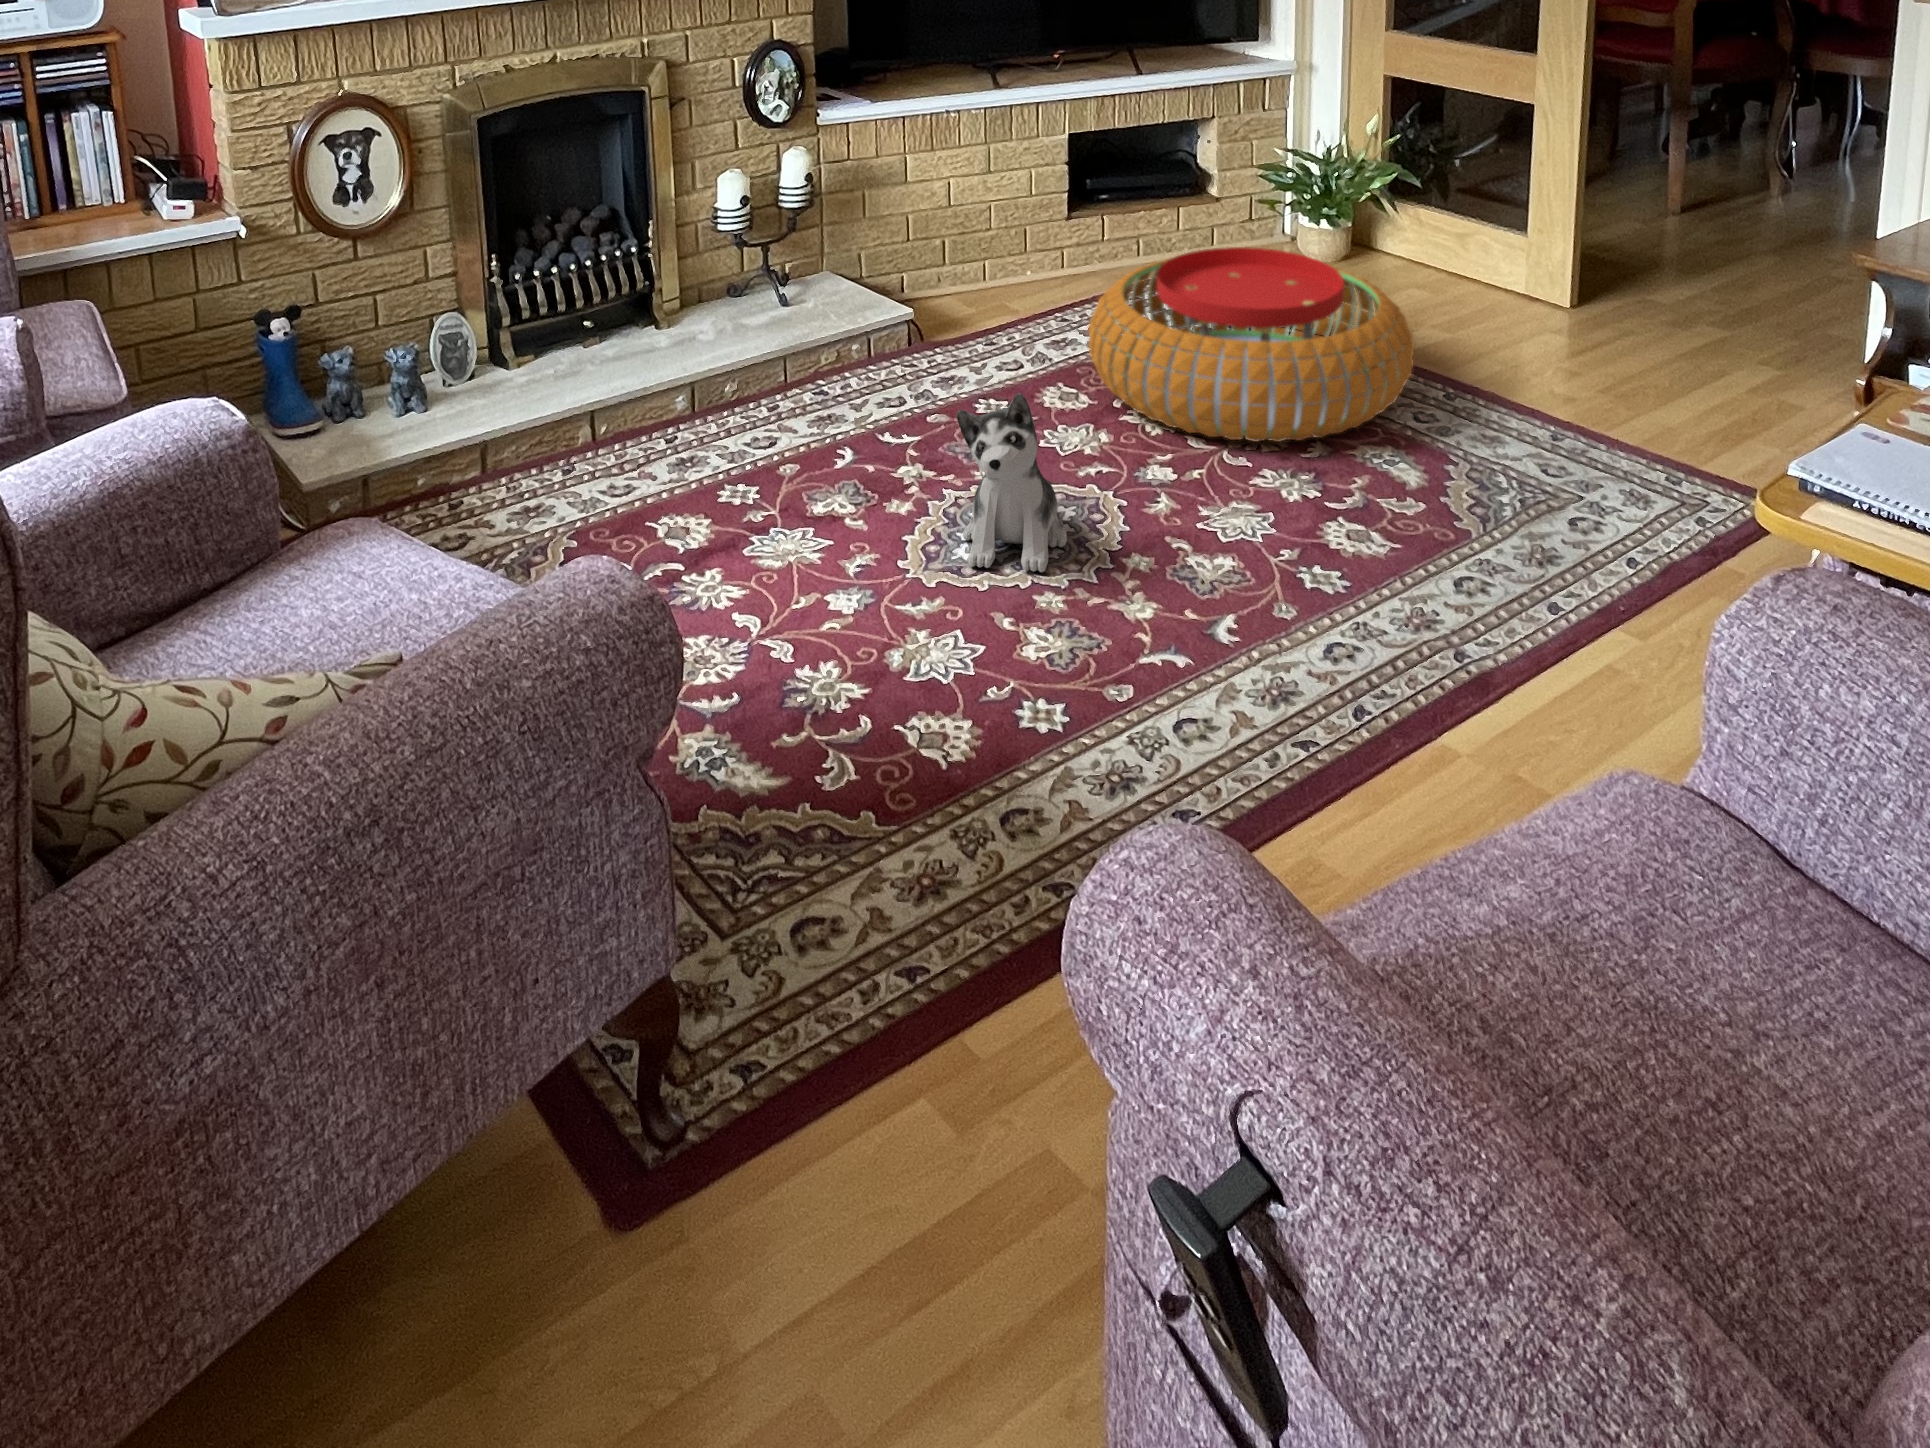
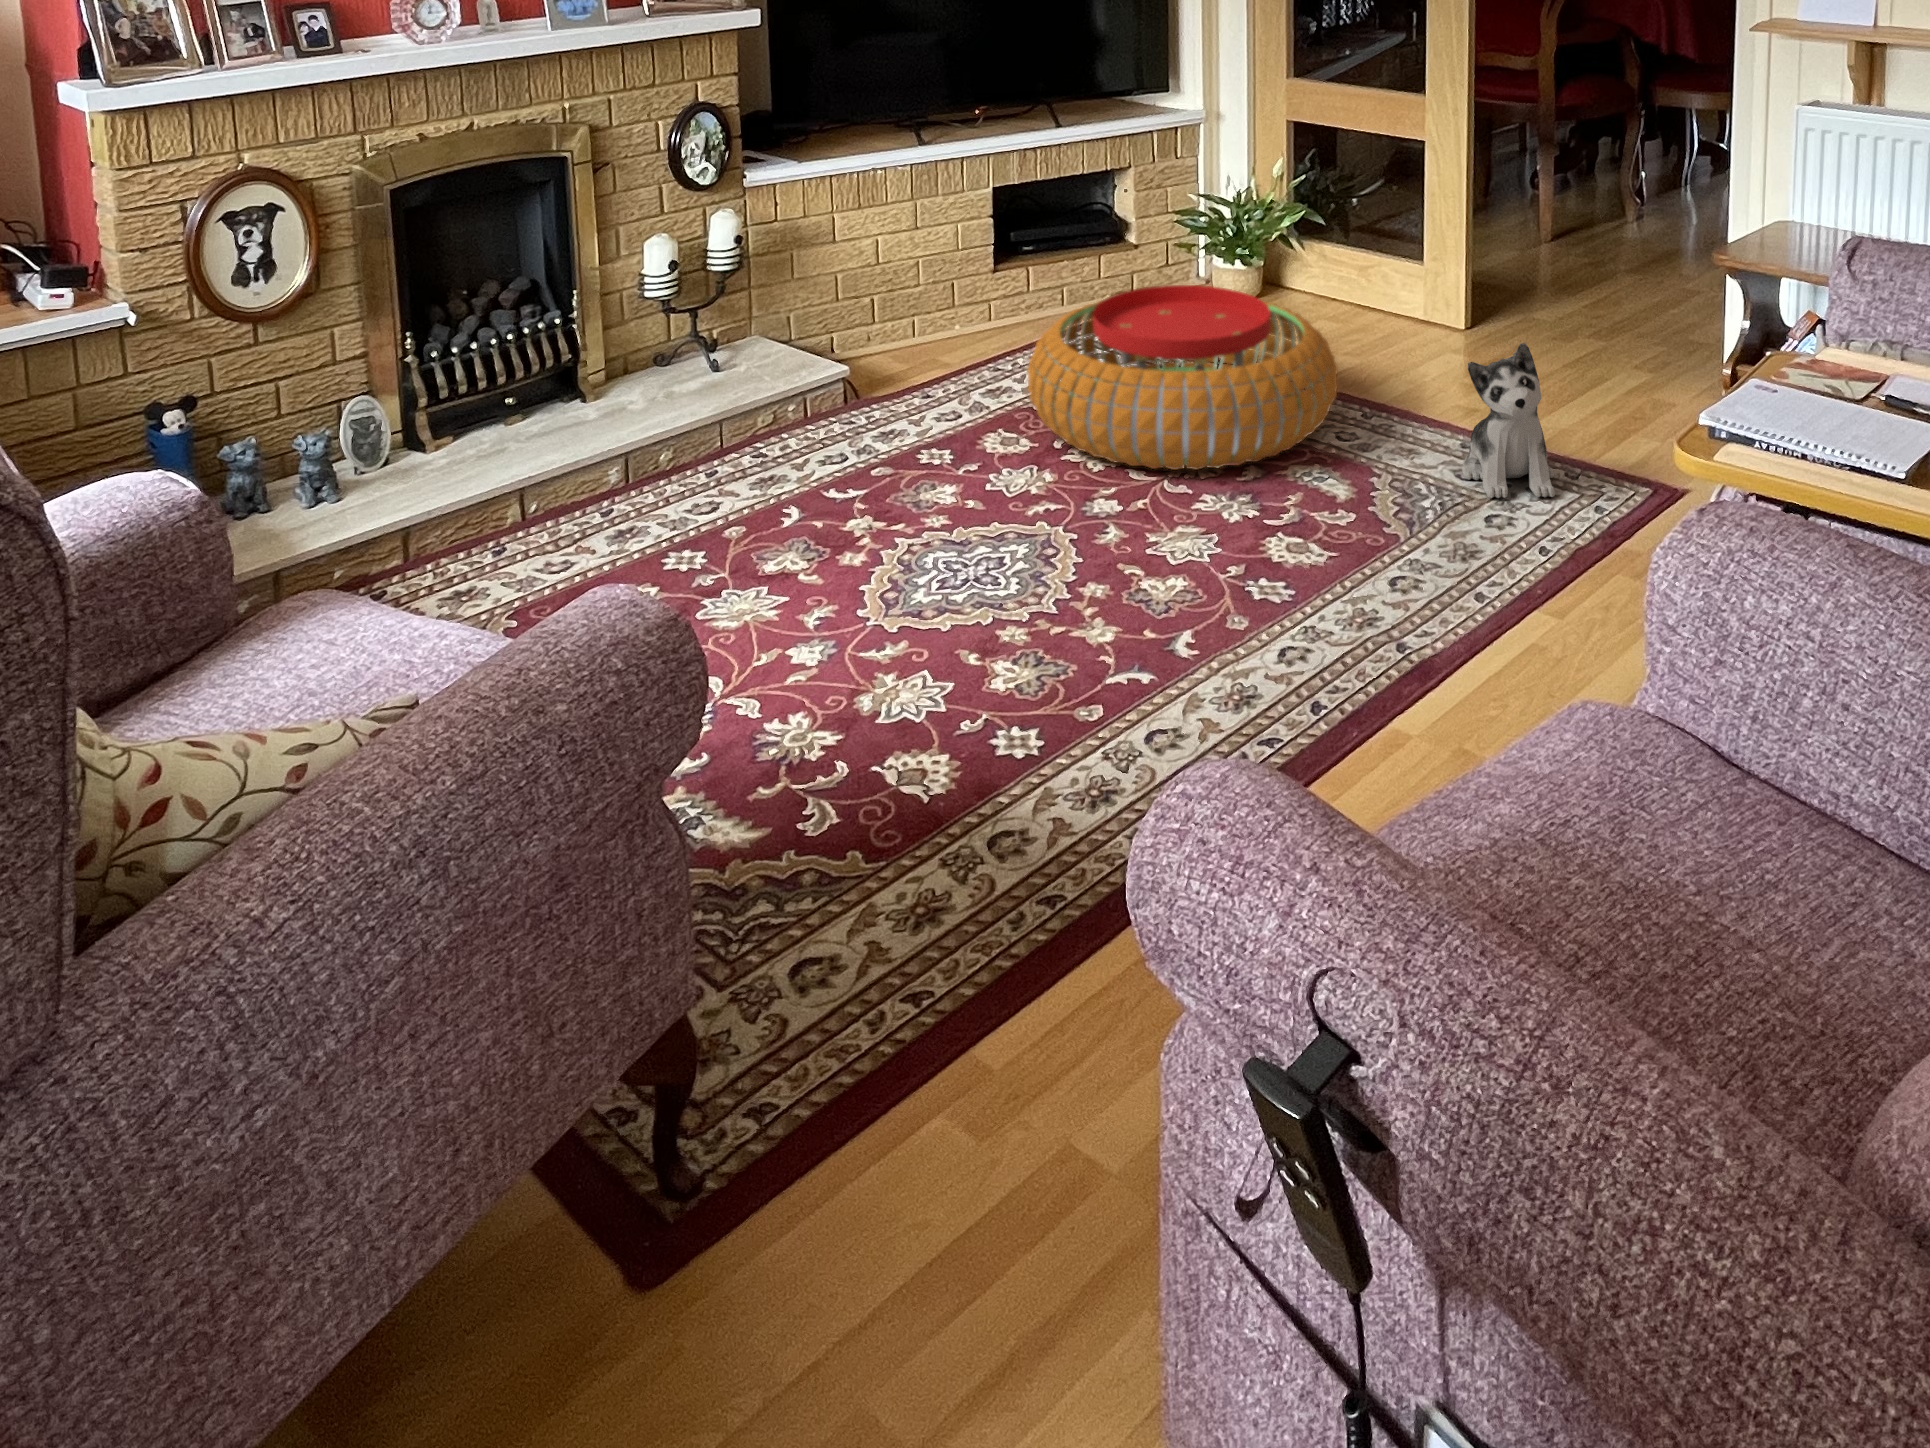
plush toy: present [957,393,1067,572] -> present [1462,343,1555,498]

